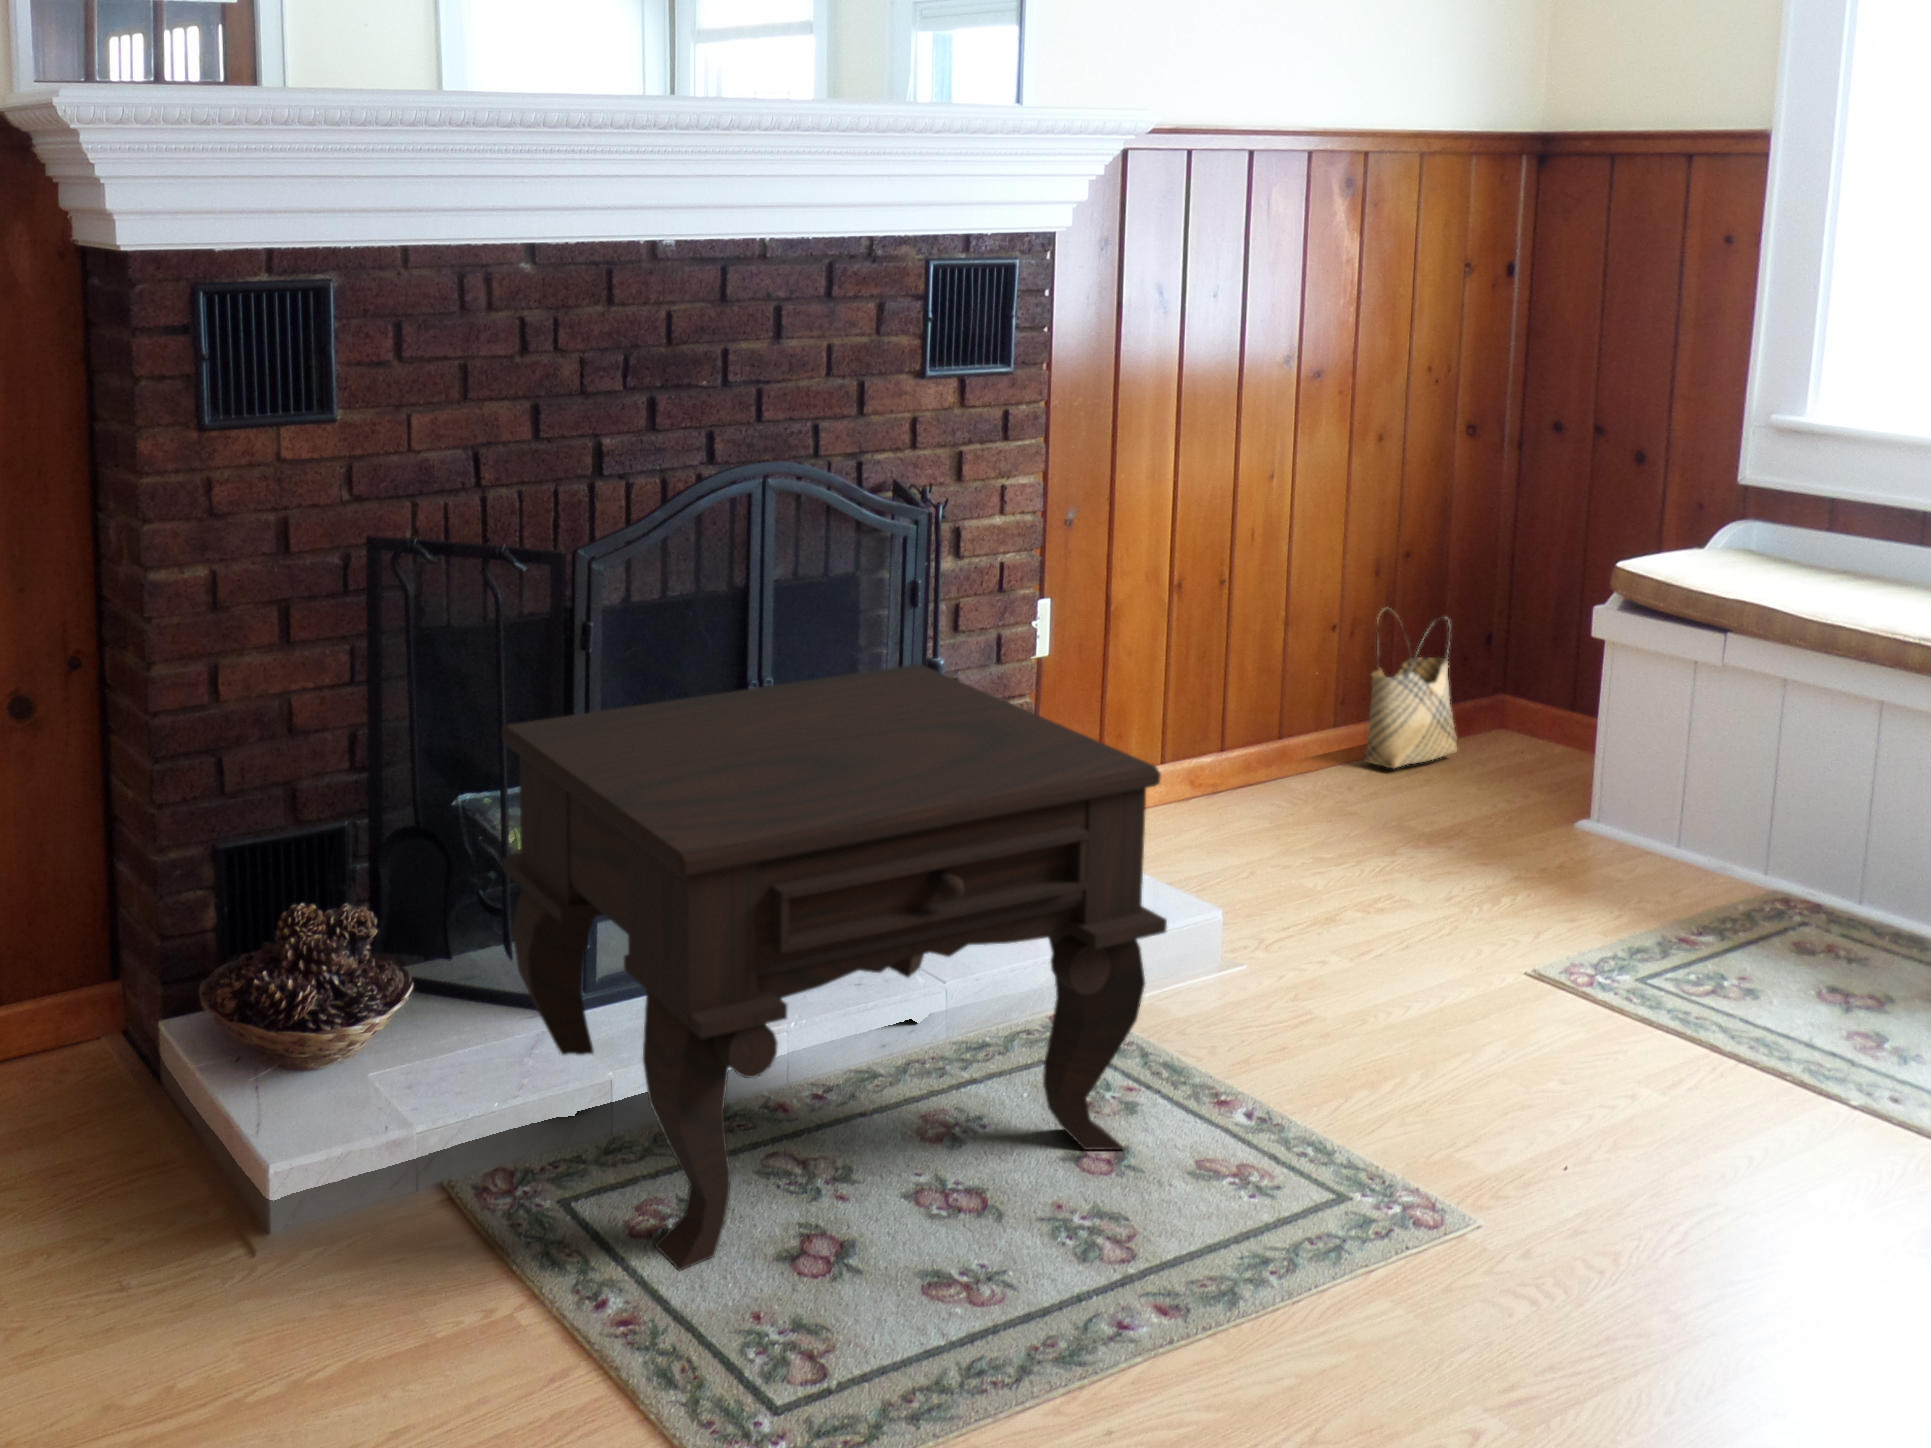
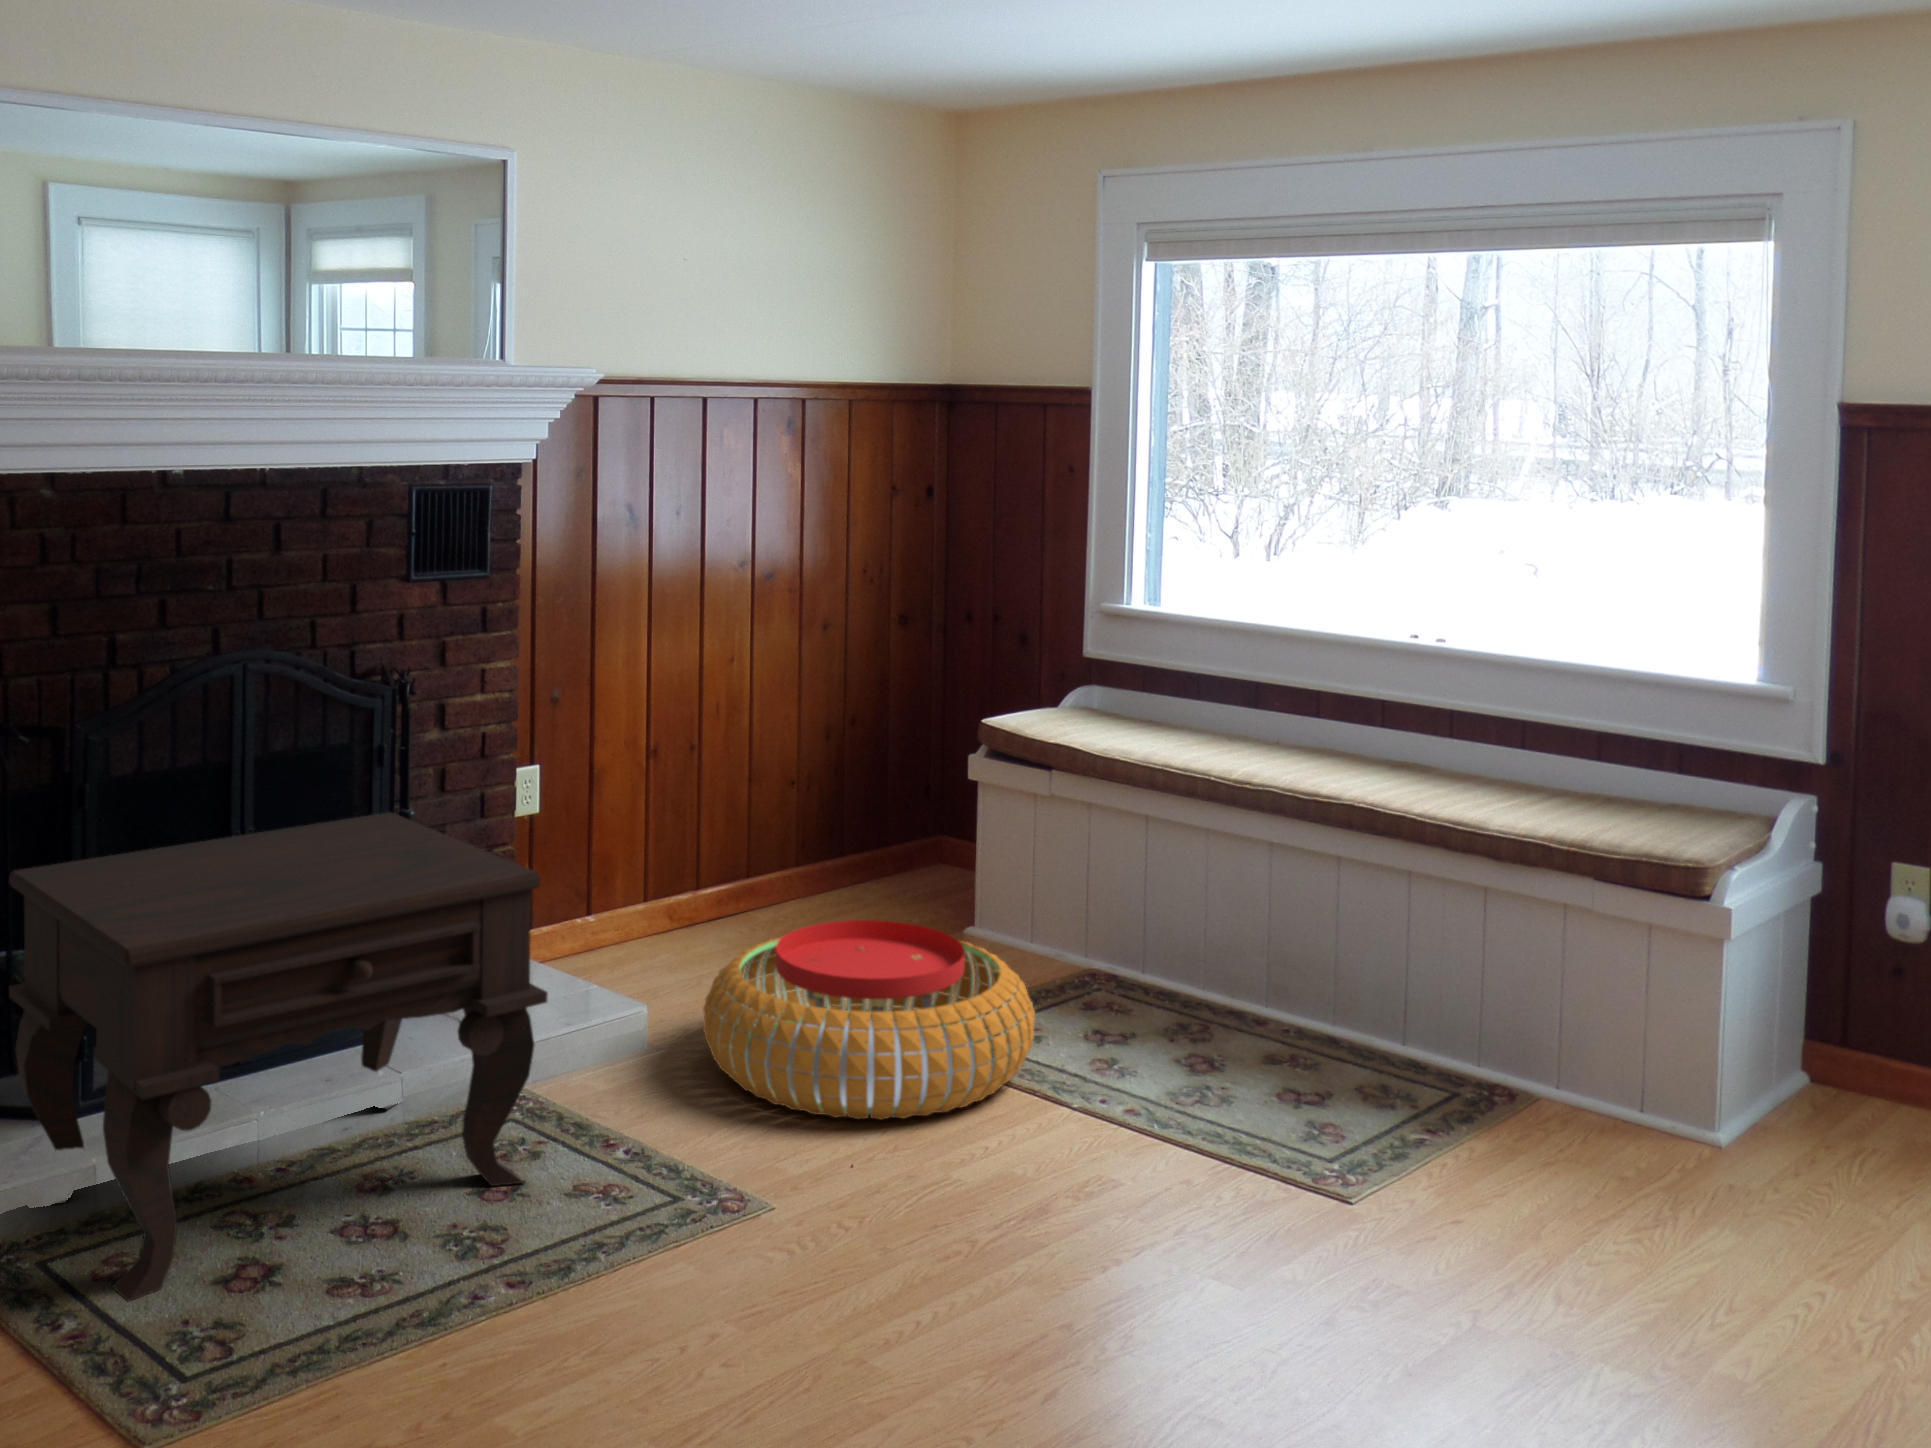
woven basket: present [1365,607,1457,768] -> none [821,769,894,899]
pouf: none [1301,823,1788,1104] -> present [703,920,1035,1120]

